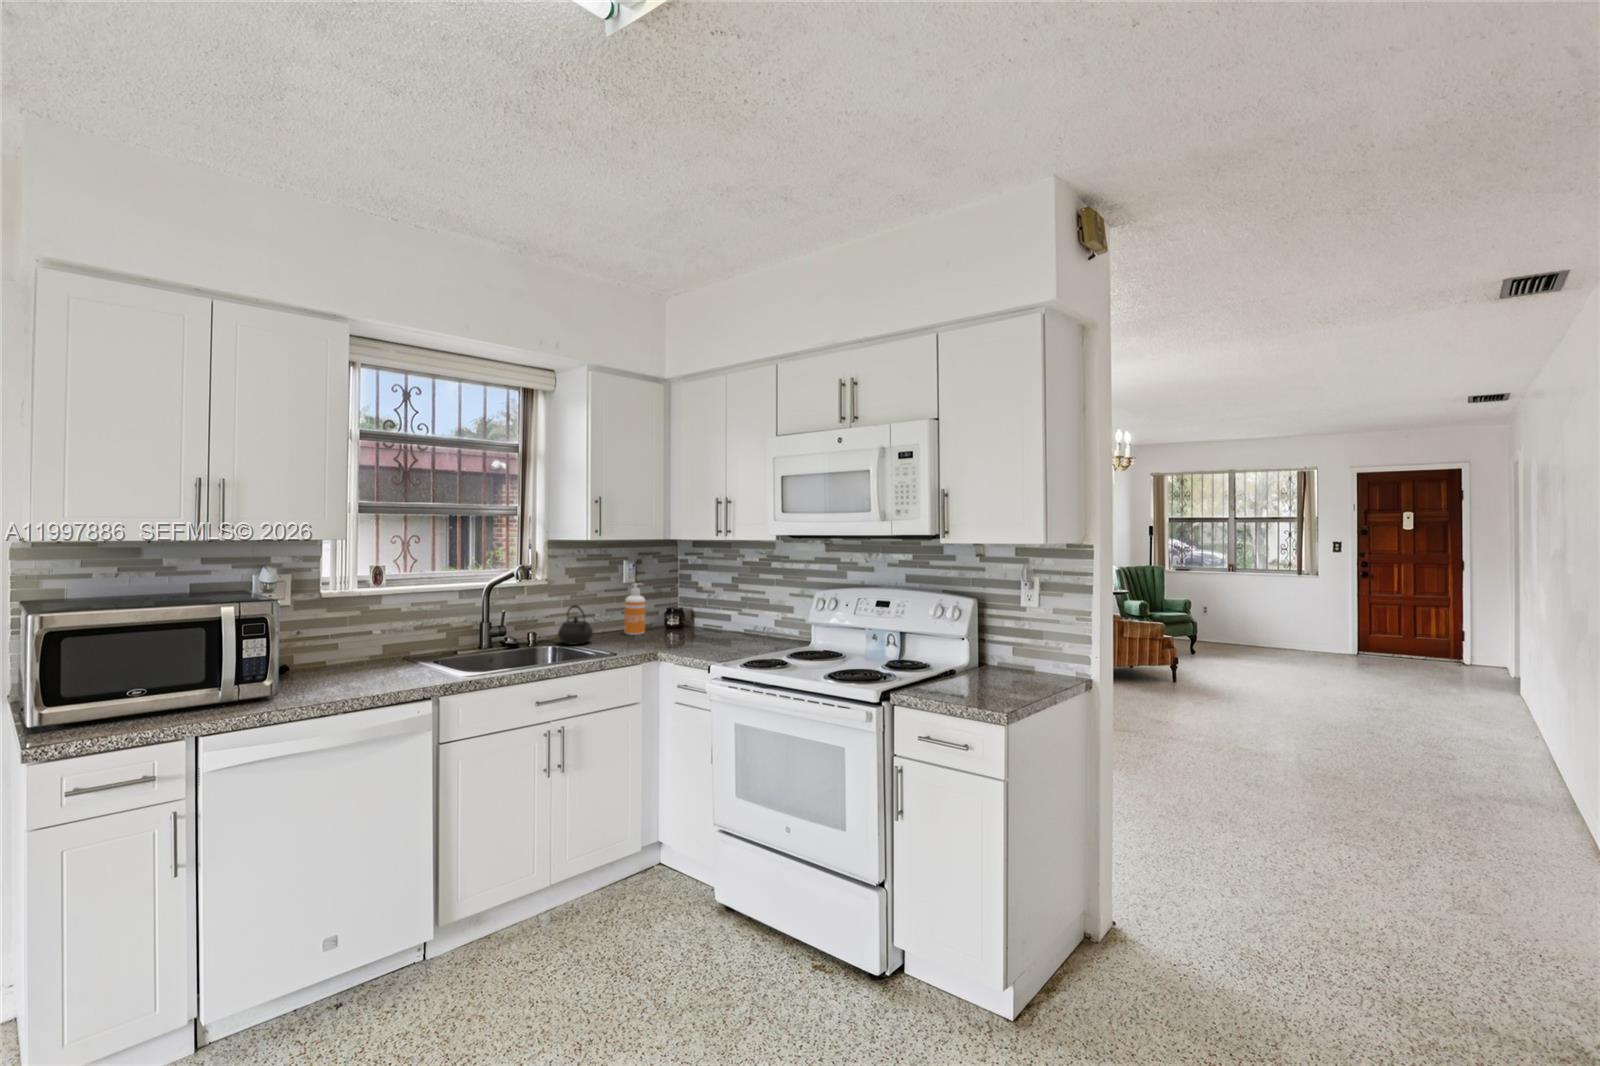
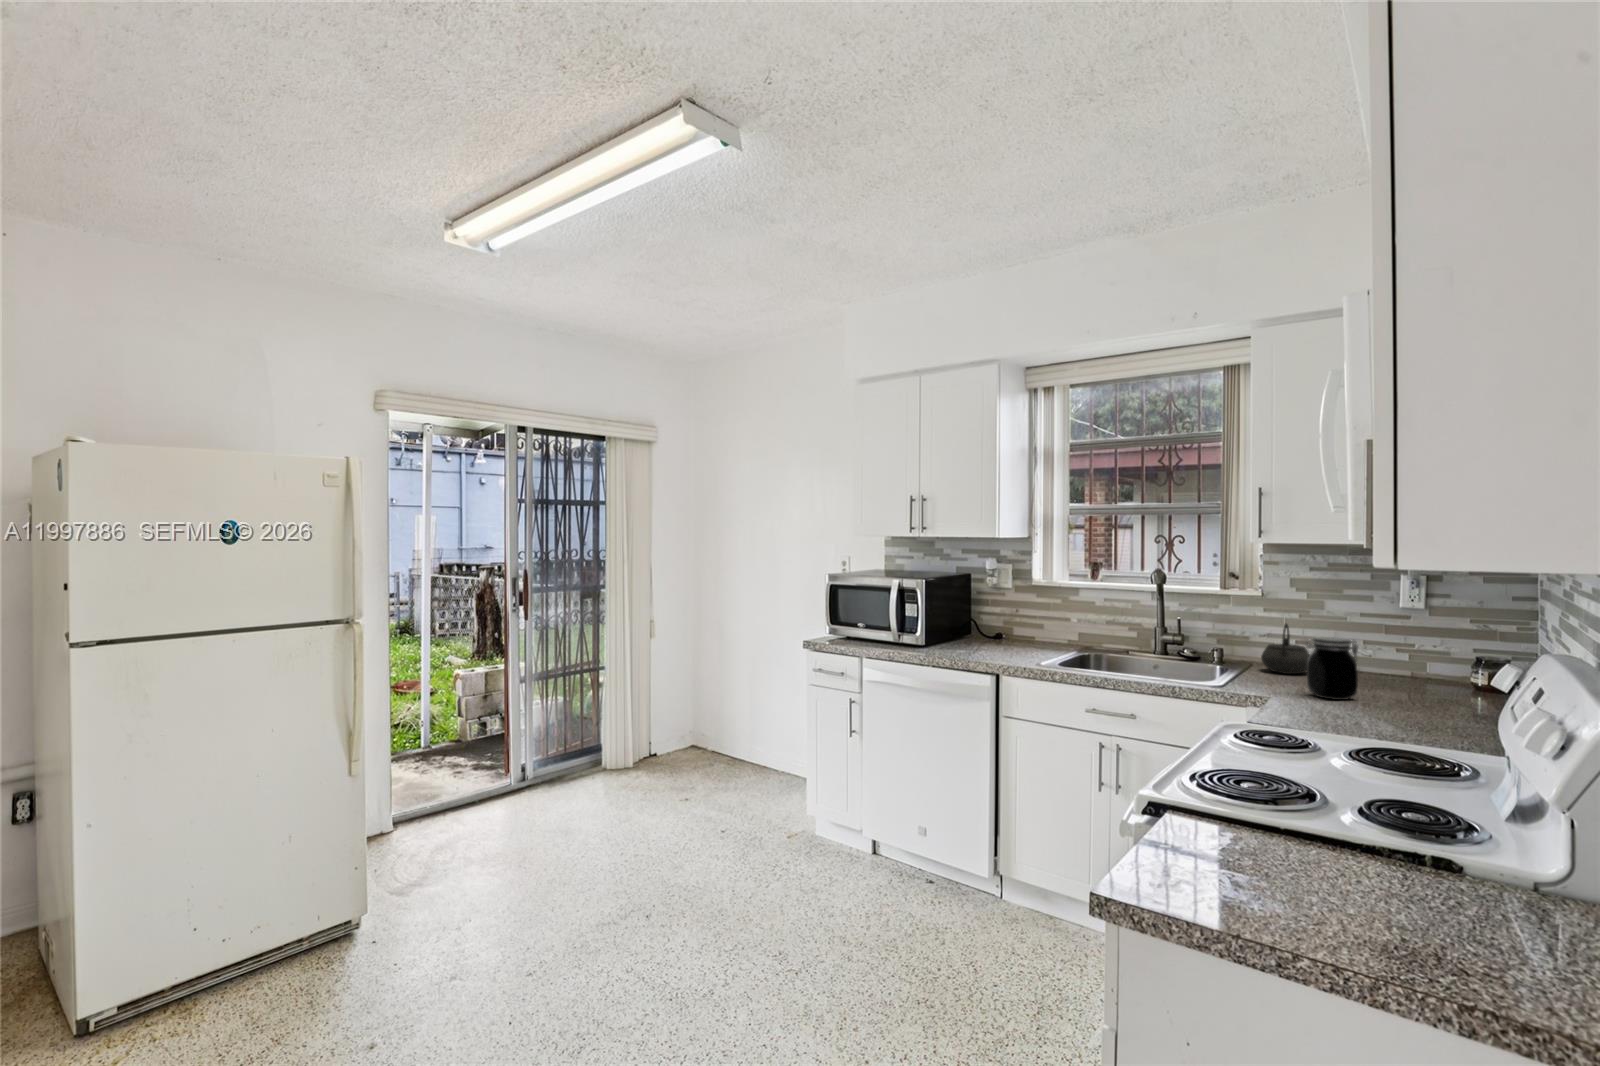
soap dispenser: present [624,584,645,635] -> none [1390,607,1428,683]
jar: none [642,610,669,653] -> present [1306,637,1358,700]

